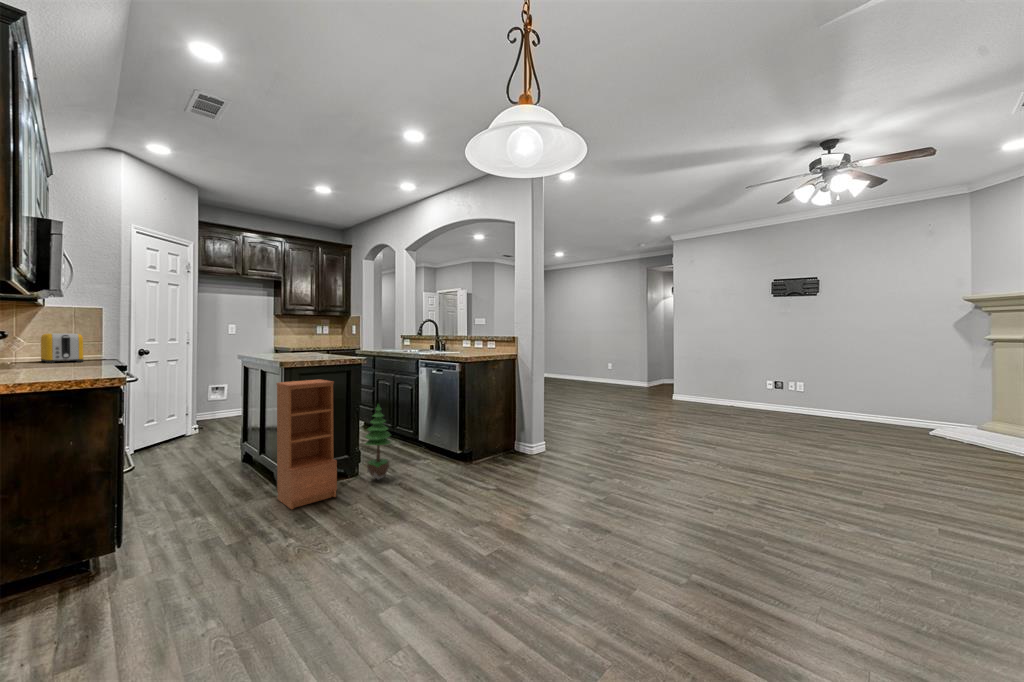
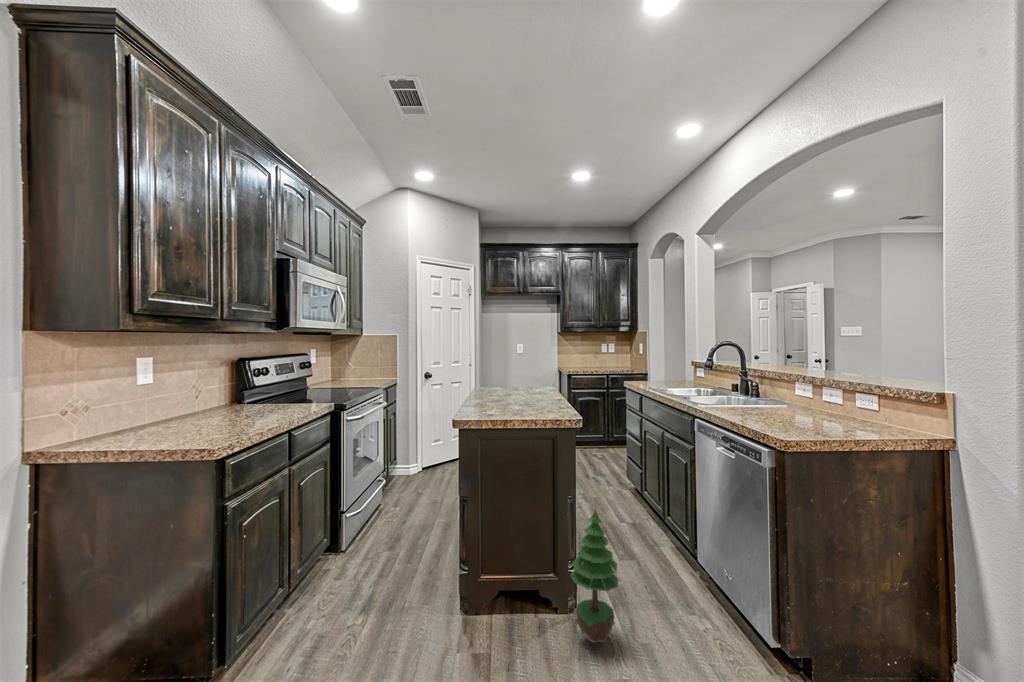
toaster: present [41,334,83,363] -> none [321,366,353,396]
bookcase: present [277,379,337,509] -> none [442,456,513,666]

